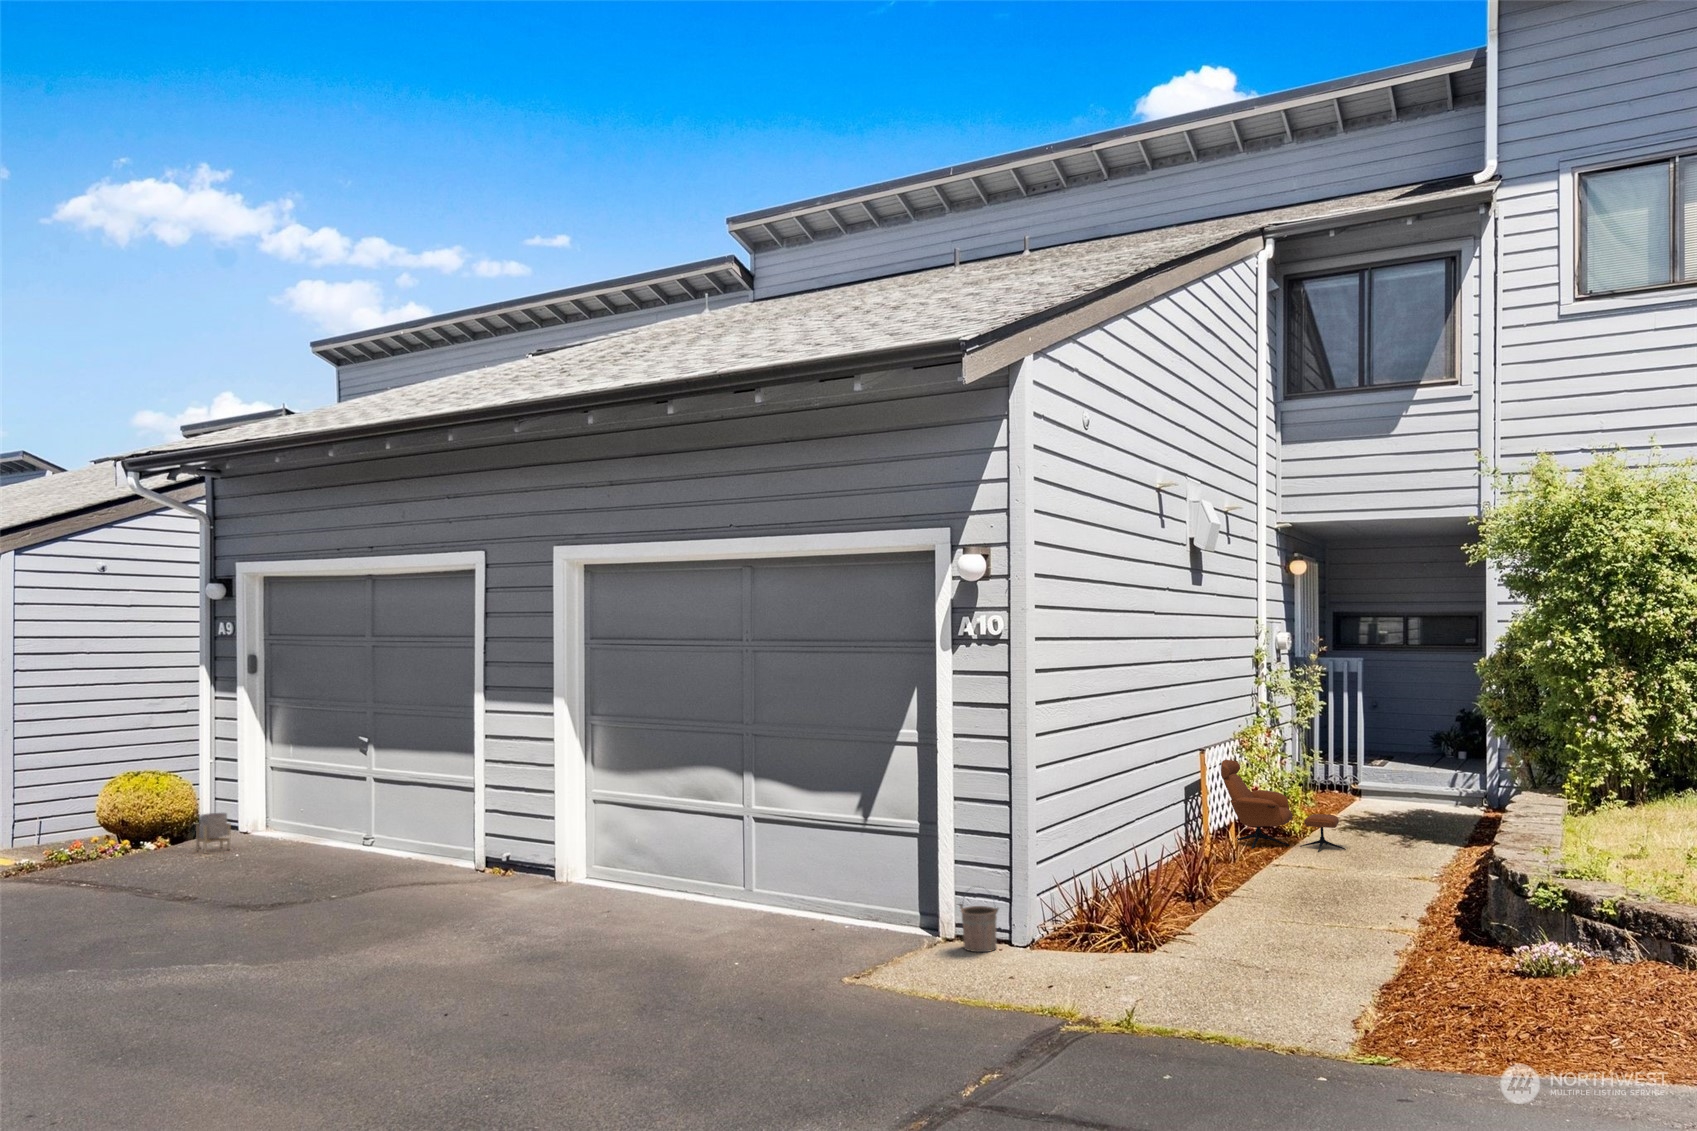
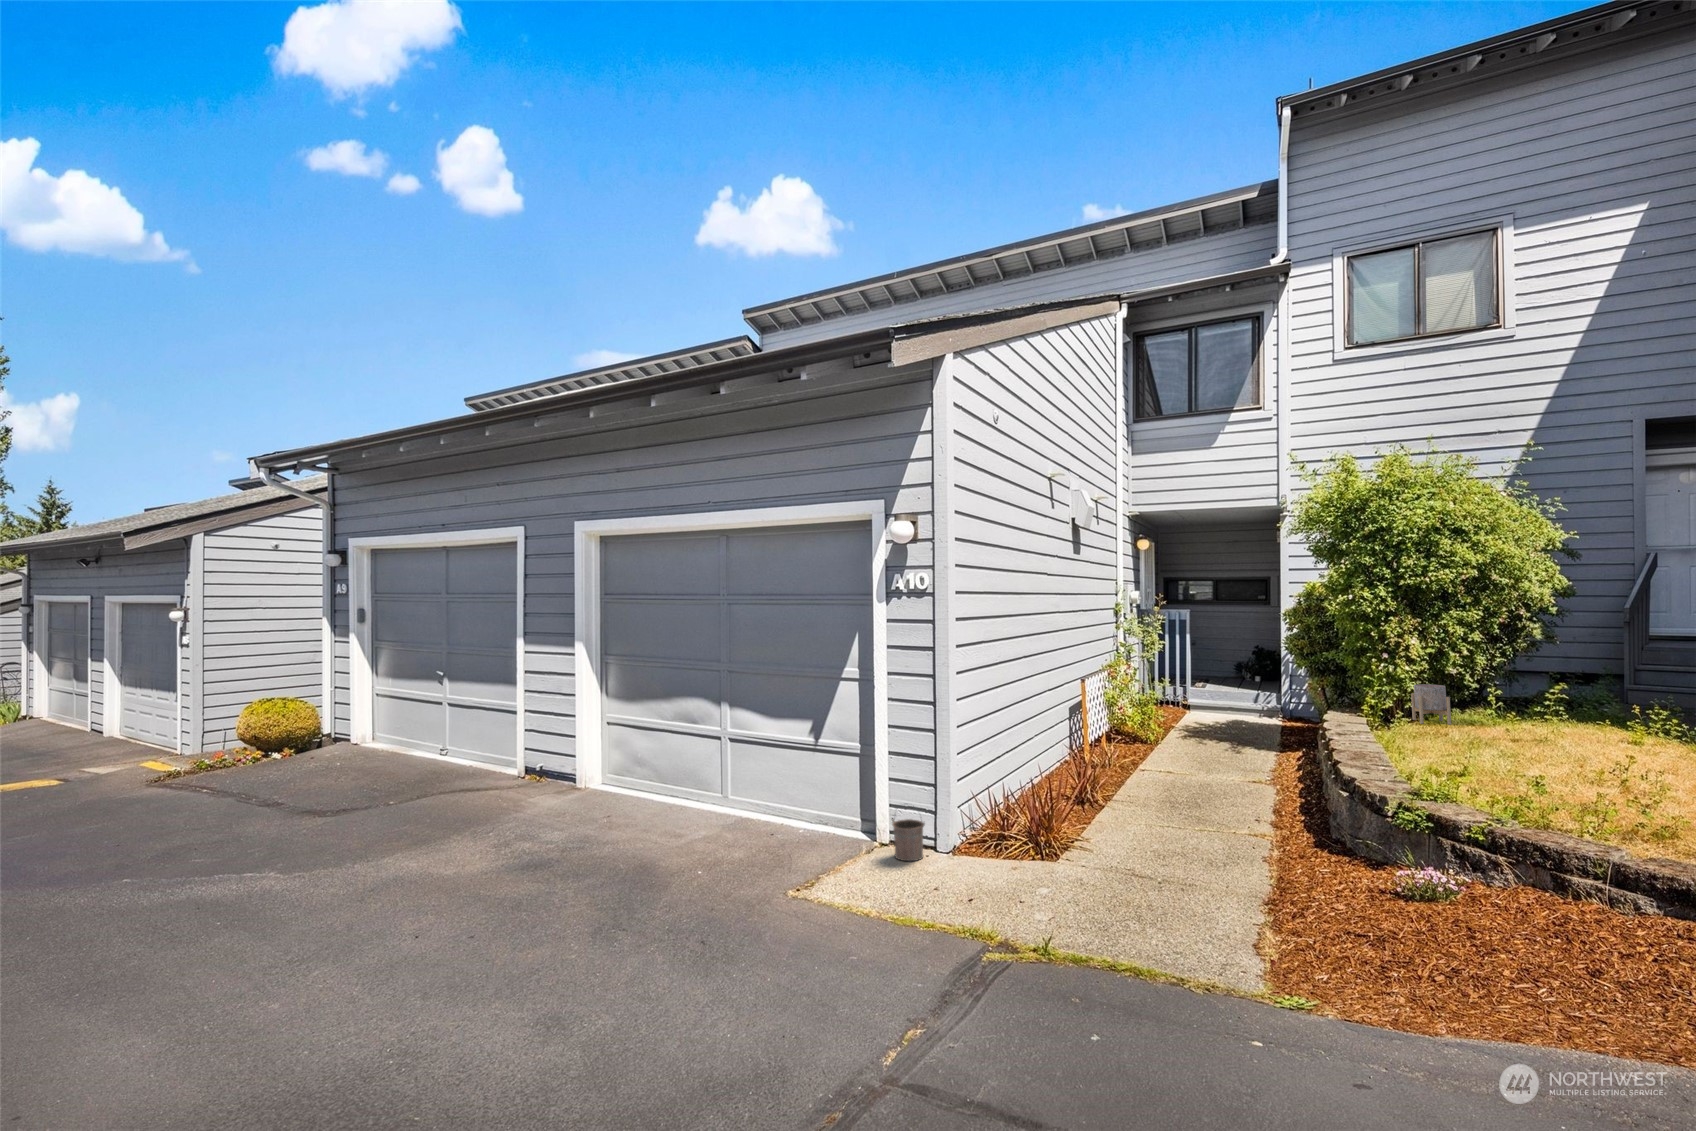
lounge chair: present [1221,760,1346,852] -> none [1093,686,1190,757]
planter: present [196,813,231,853] -> present [1411,684,1451,725]

